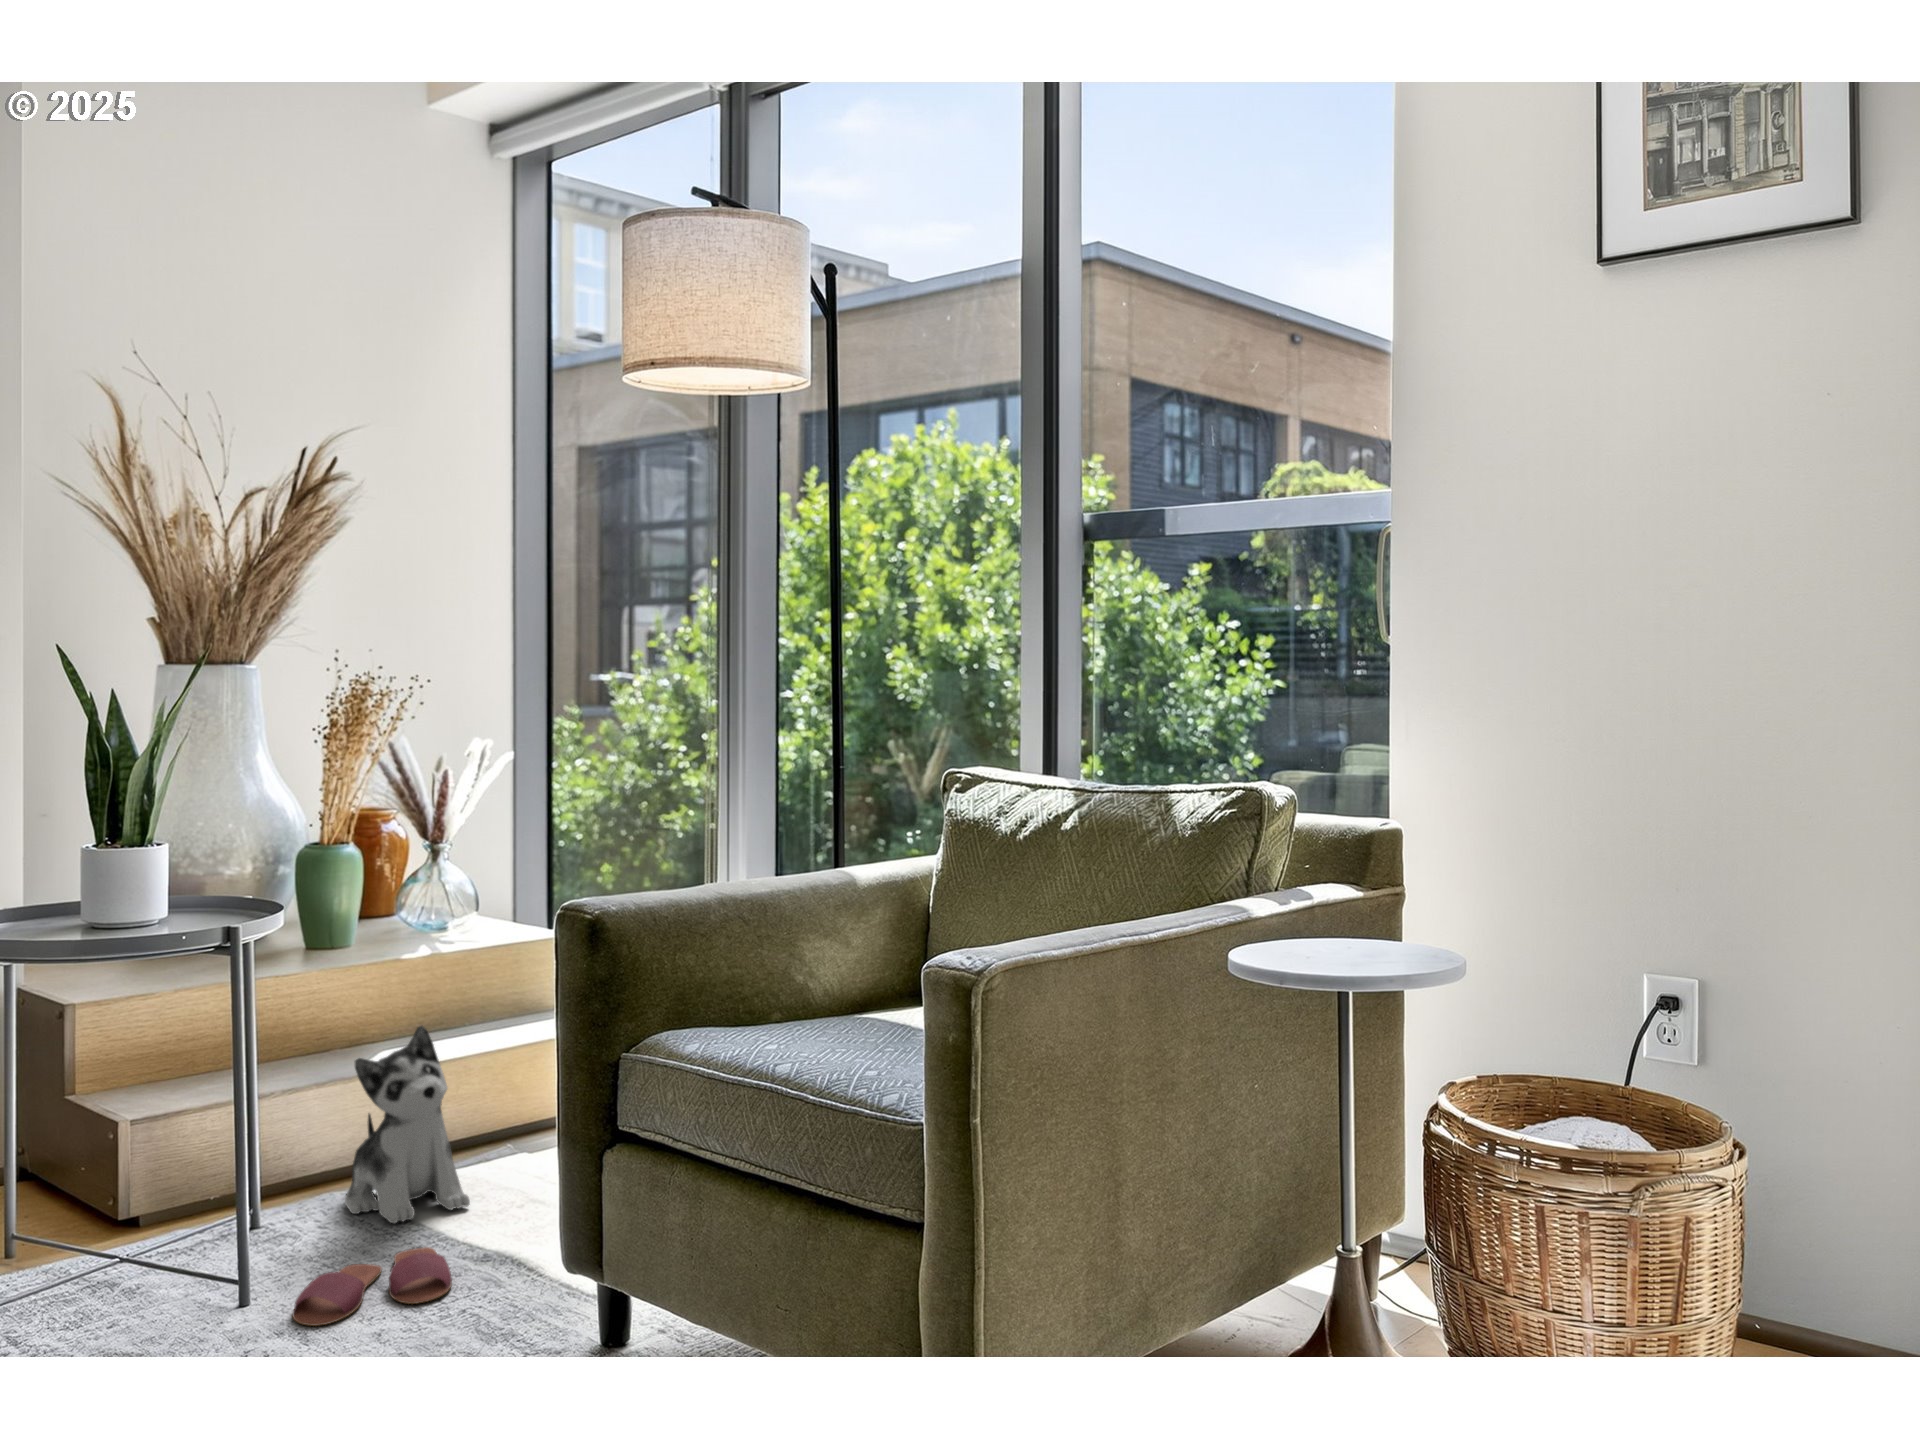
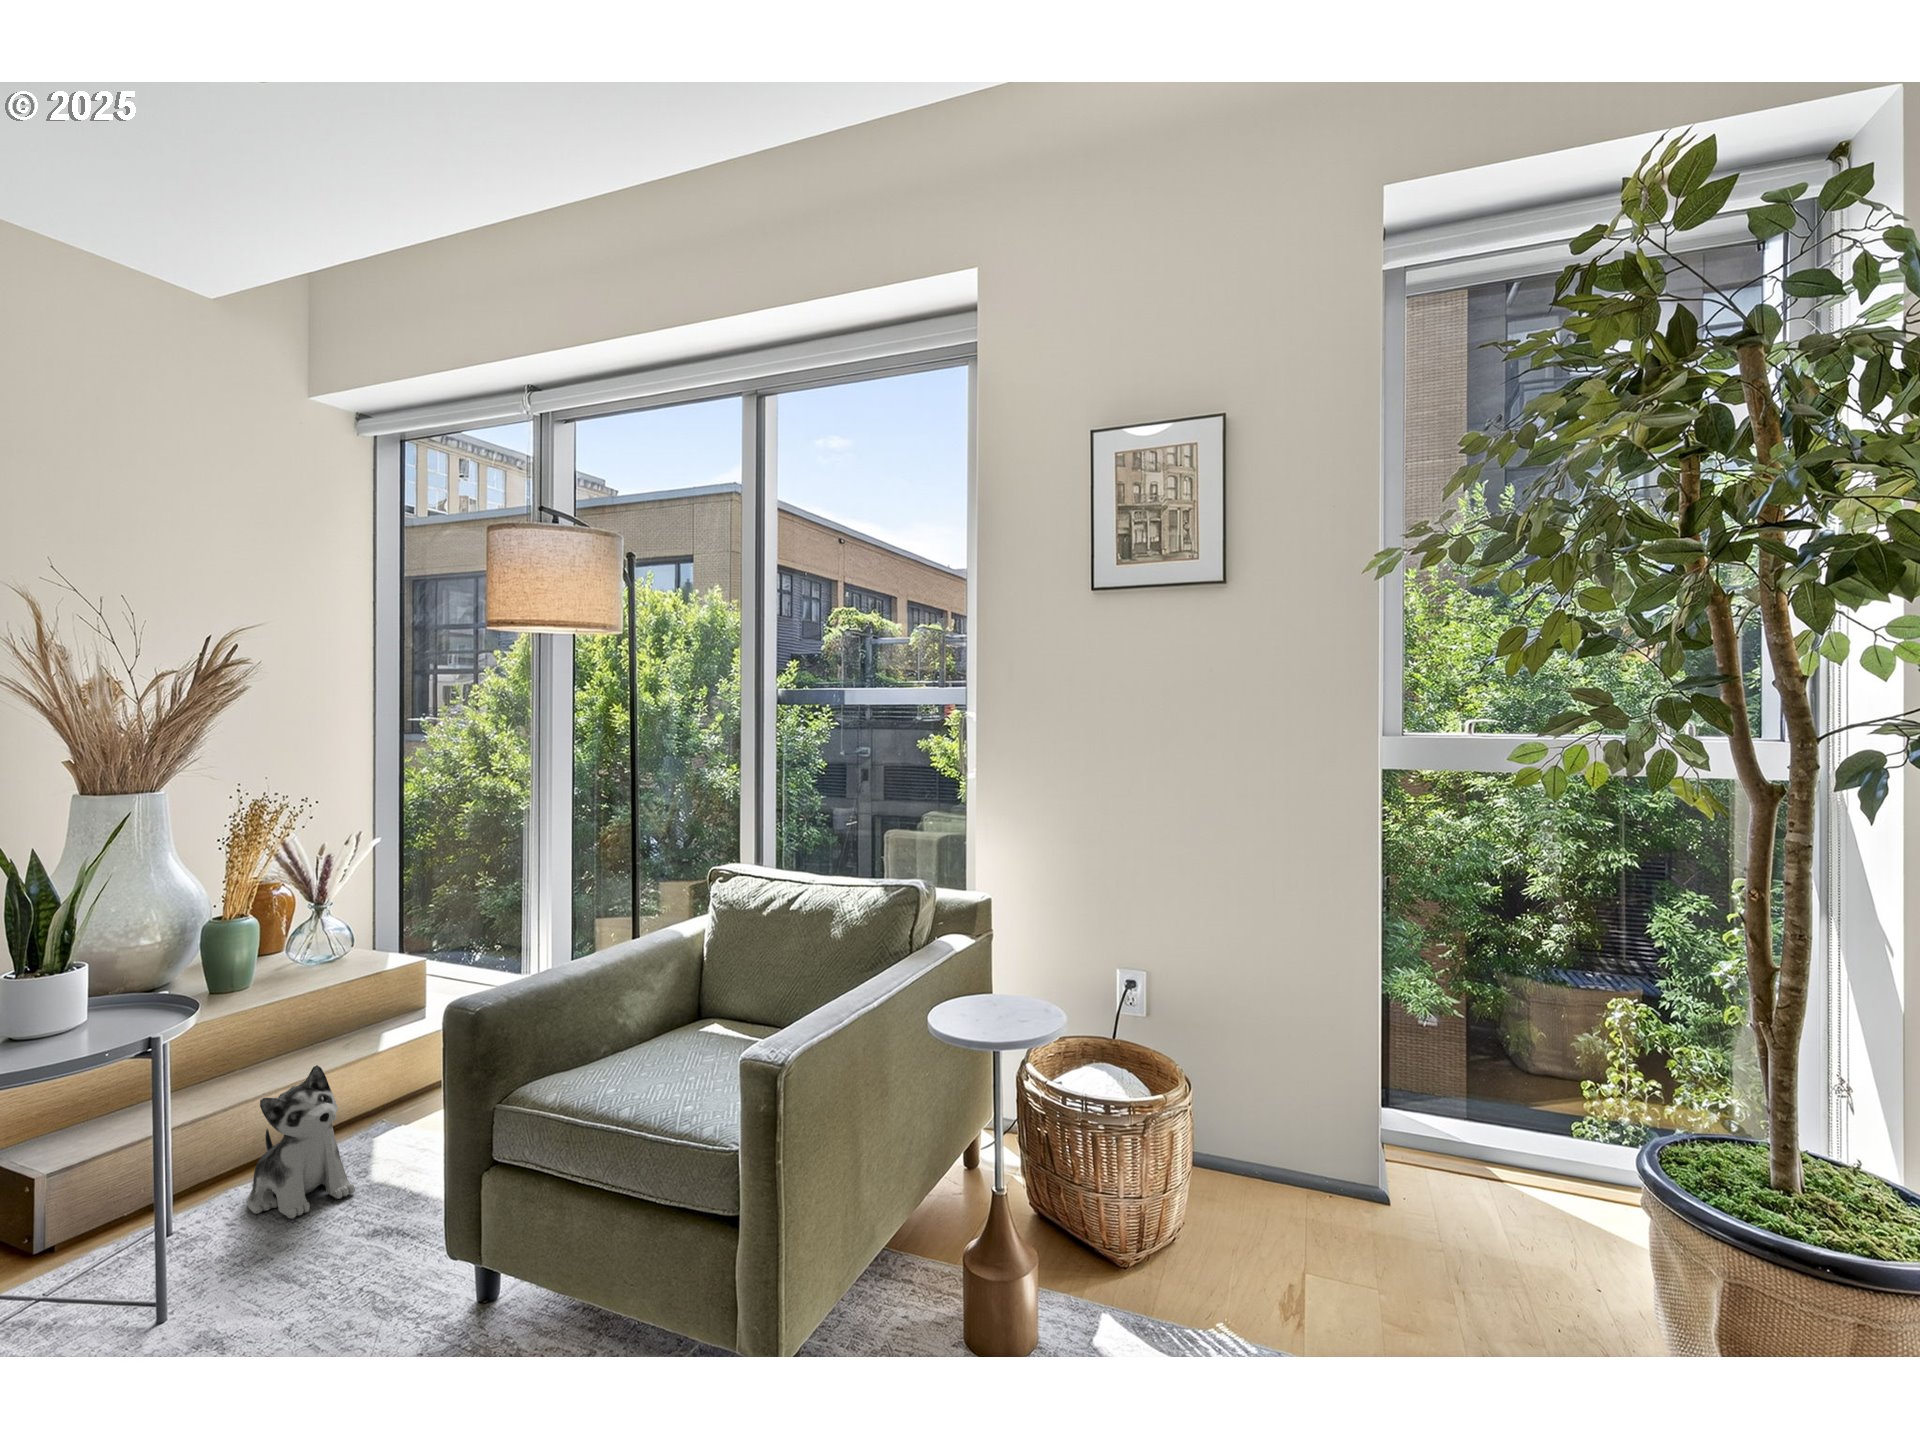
slippers: present [293,1247,452,1326] -> none [212,1238,349,1333]

